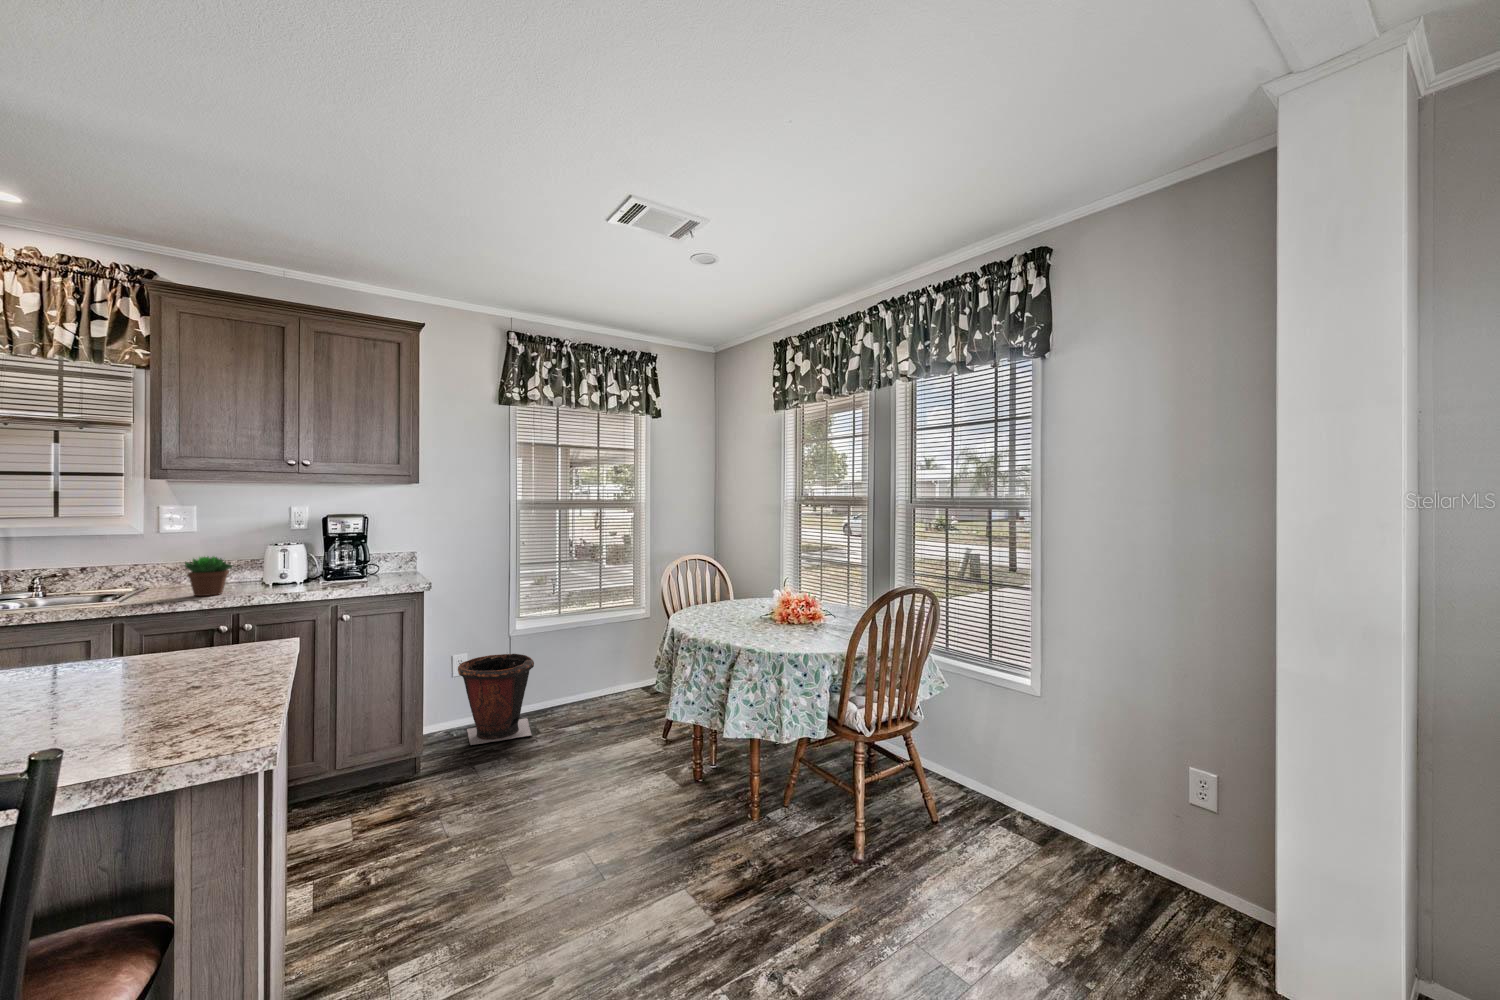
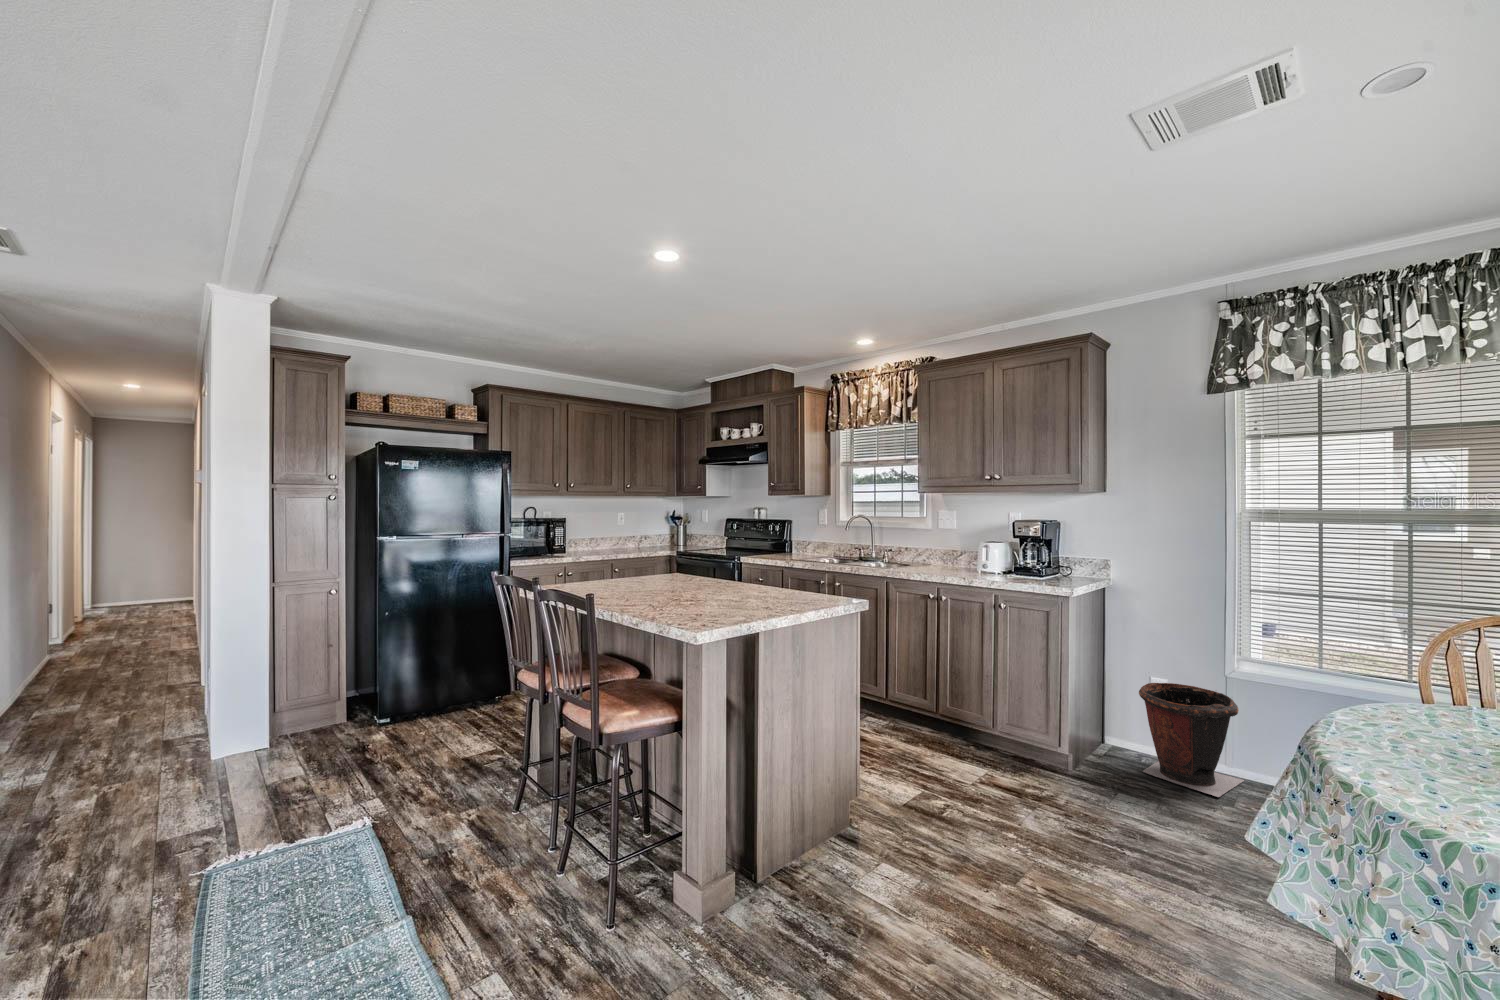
succulent plant: present [184,556,233,596] -> none [924,546,955,574]

